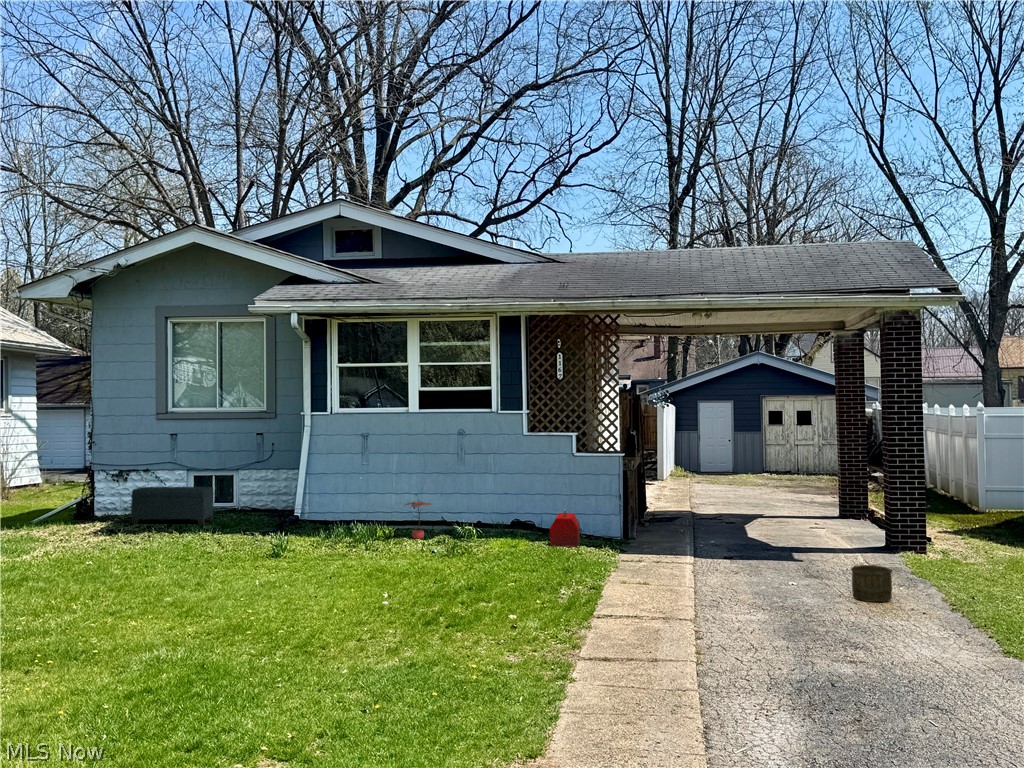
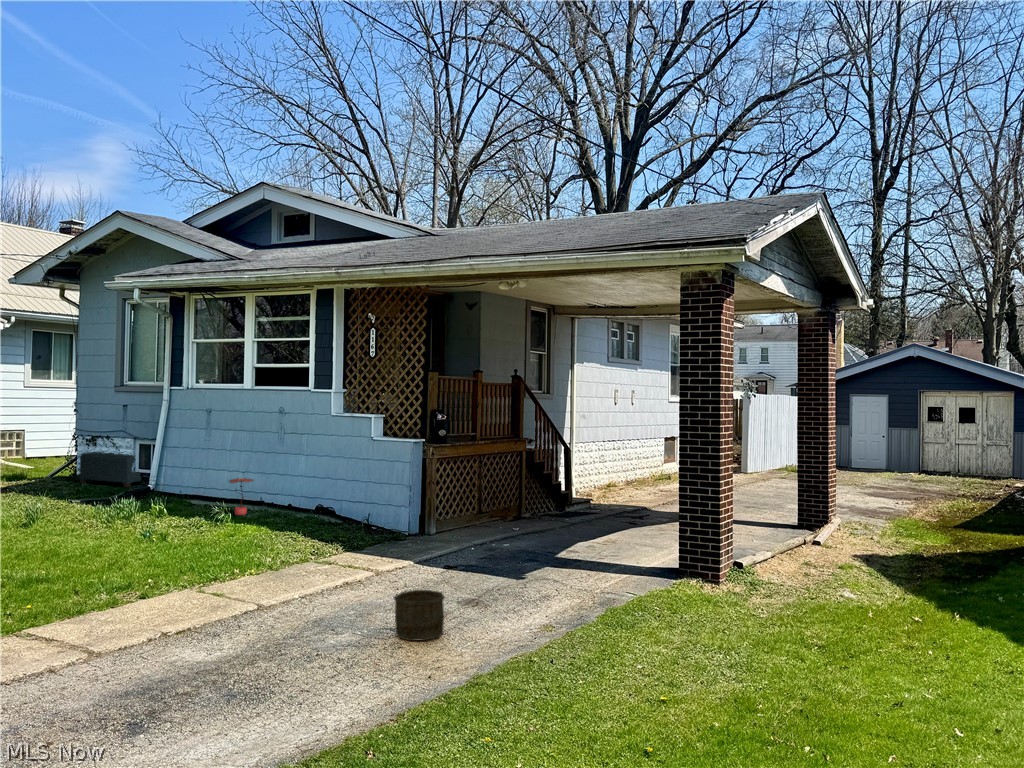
toolbox: present [550,509,580,547] -> none [326,495,378,537]

